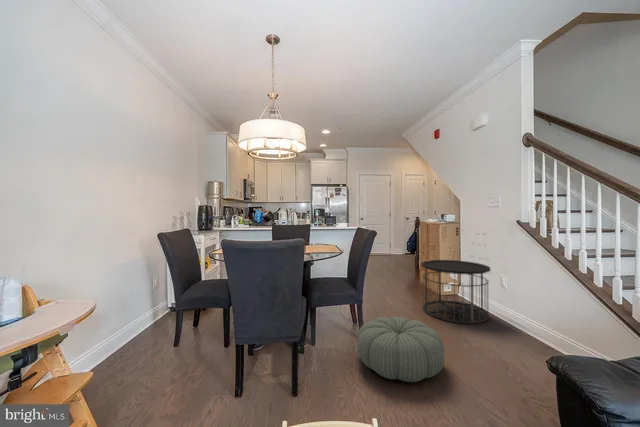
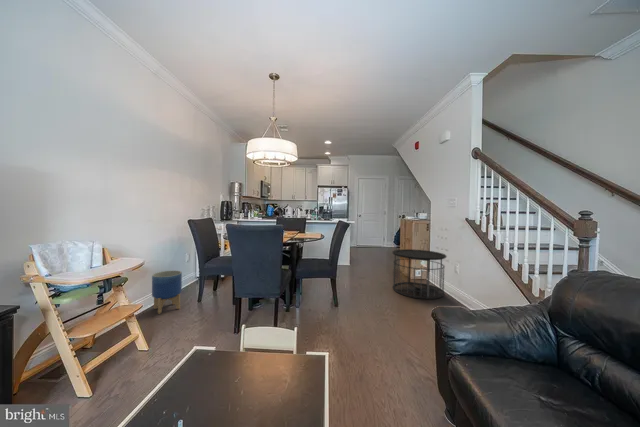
planter: none [108,303,151,368] -> present [152,271,182,314]
pouf: present [357,317,444,382] -> none [328,288,391,333]

